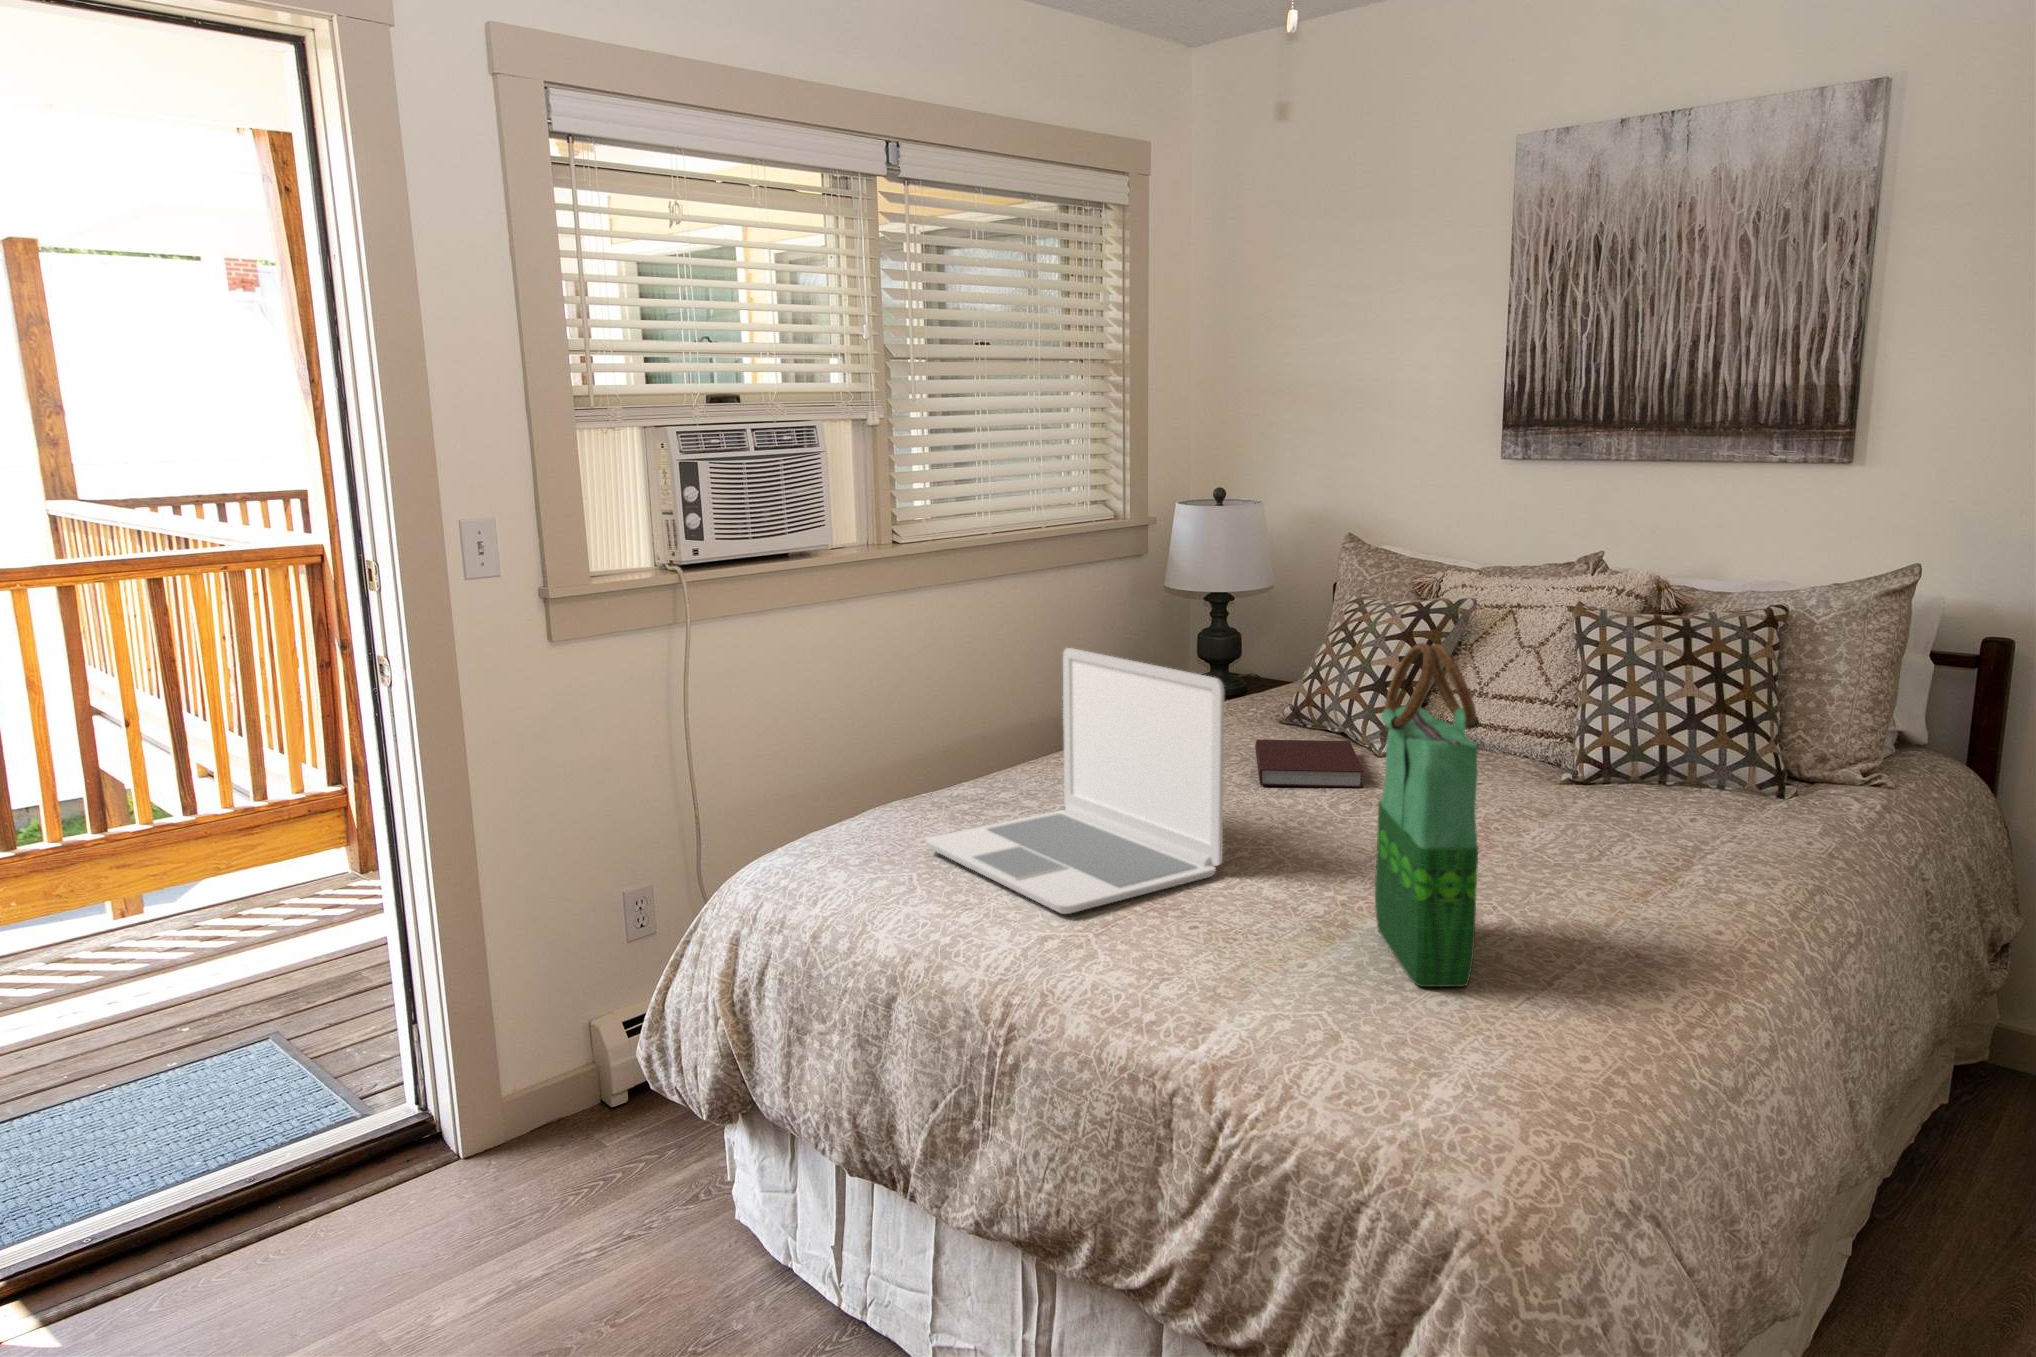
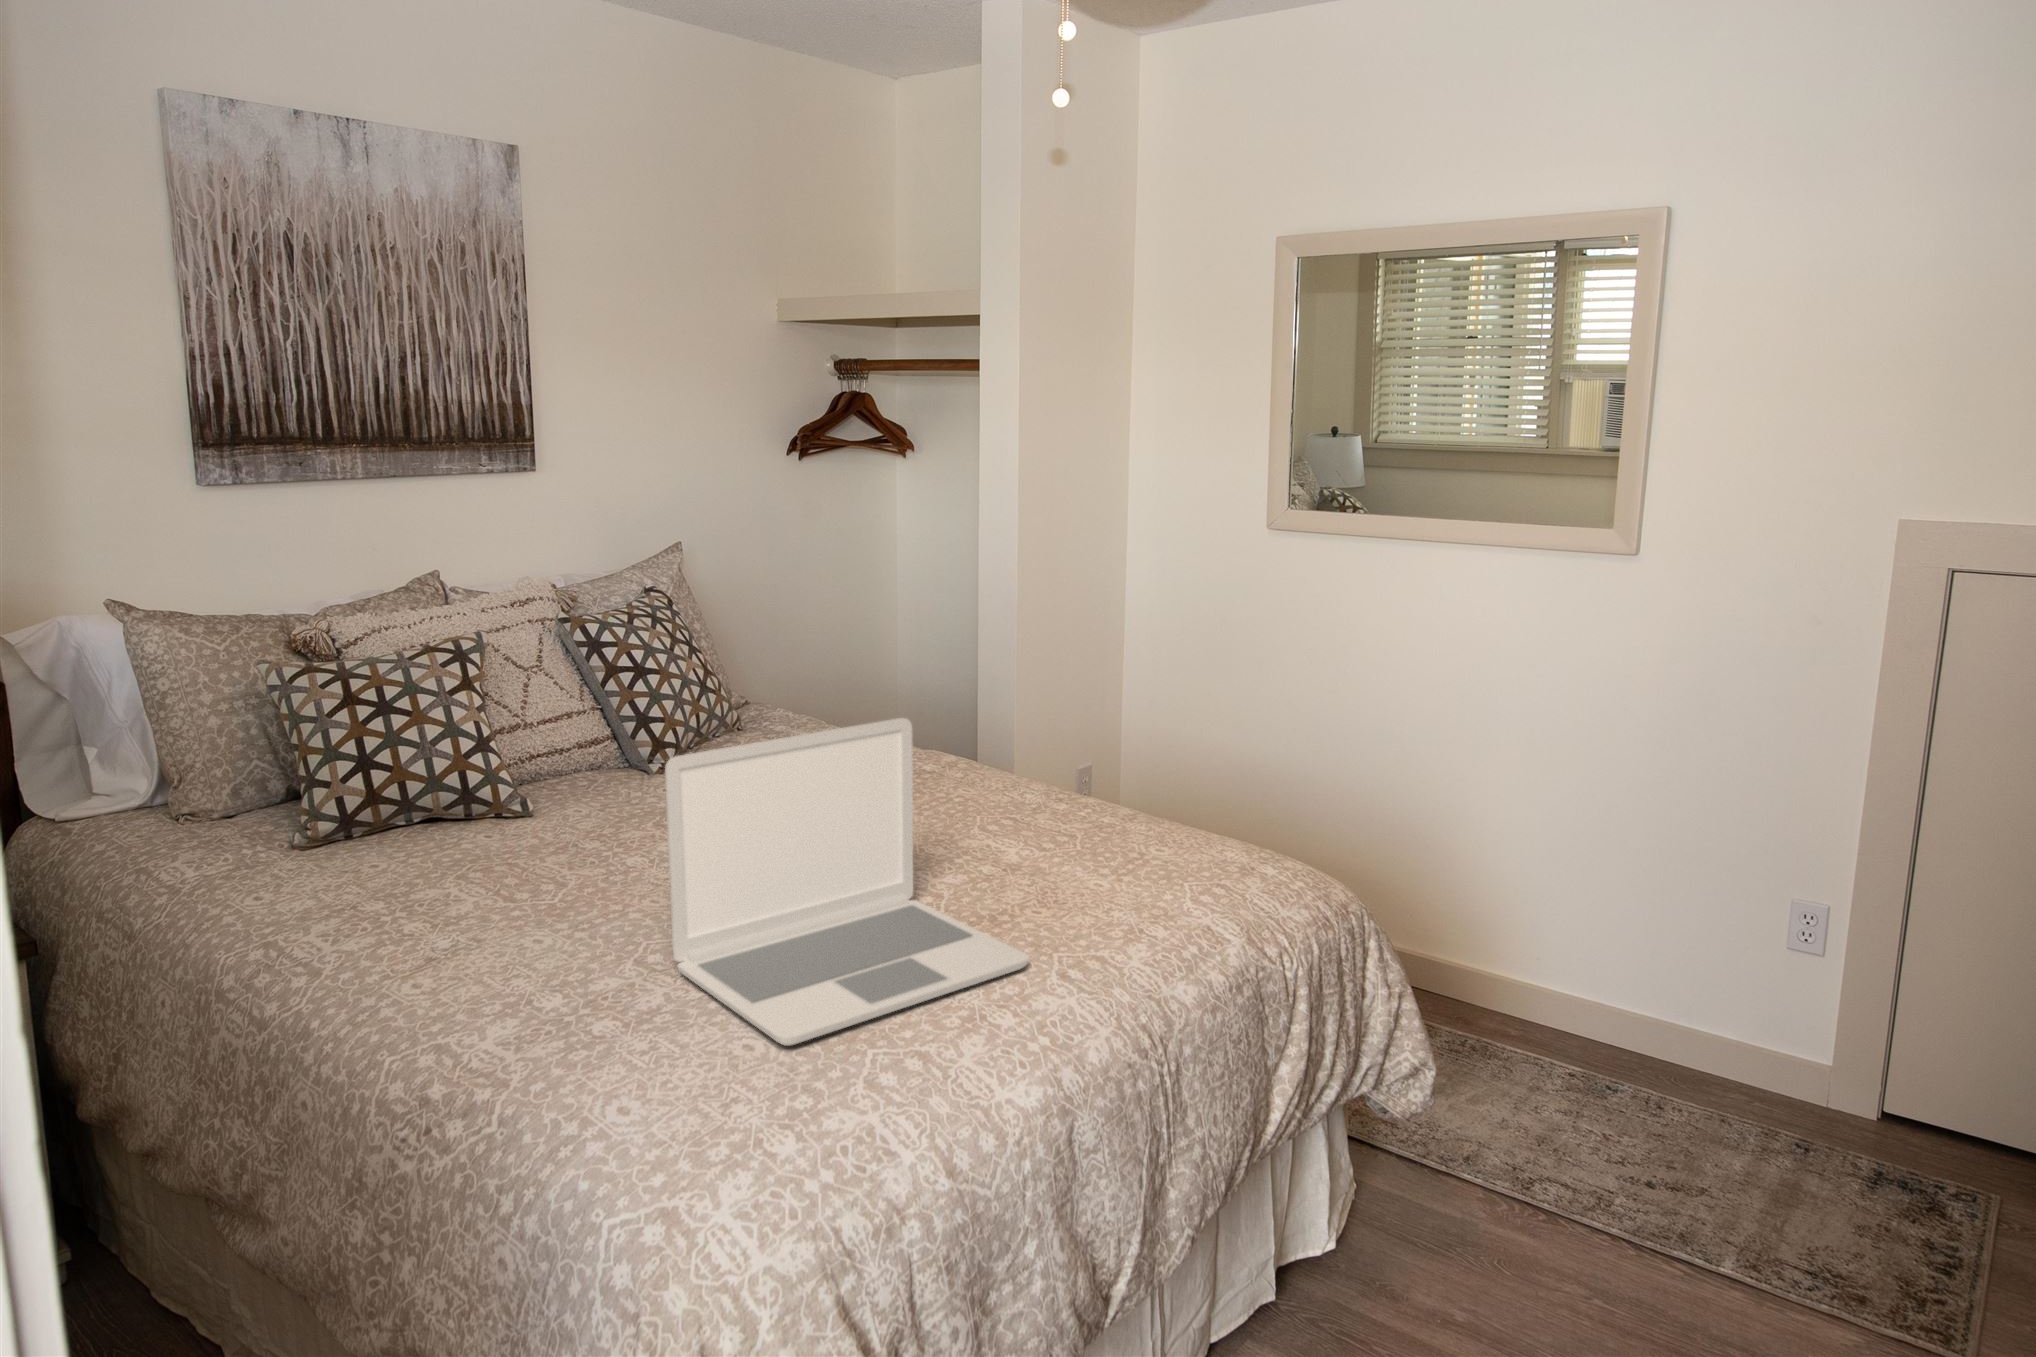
tote bag: present [1375,643,1479,987] -> none [1033,627,1163,863]
notebook: present [1255,739,1363,788] -> none [454,820,643,876]

